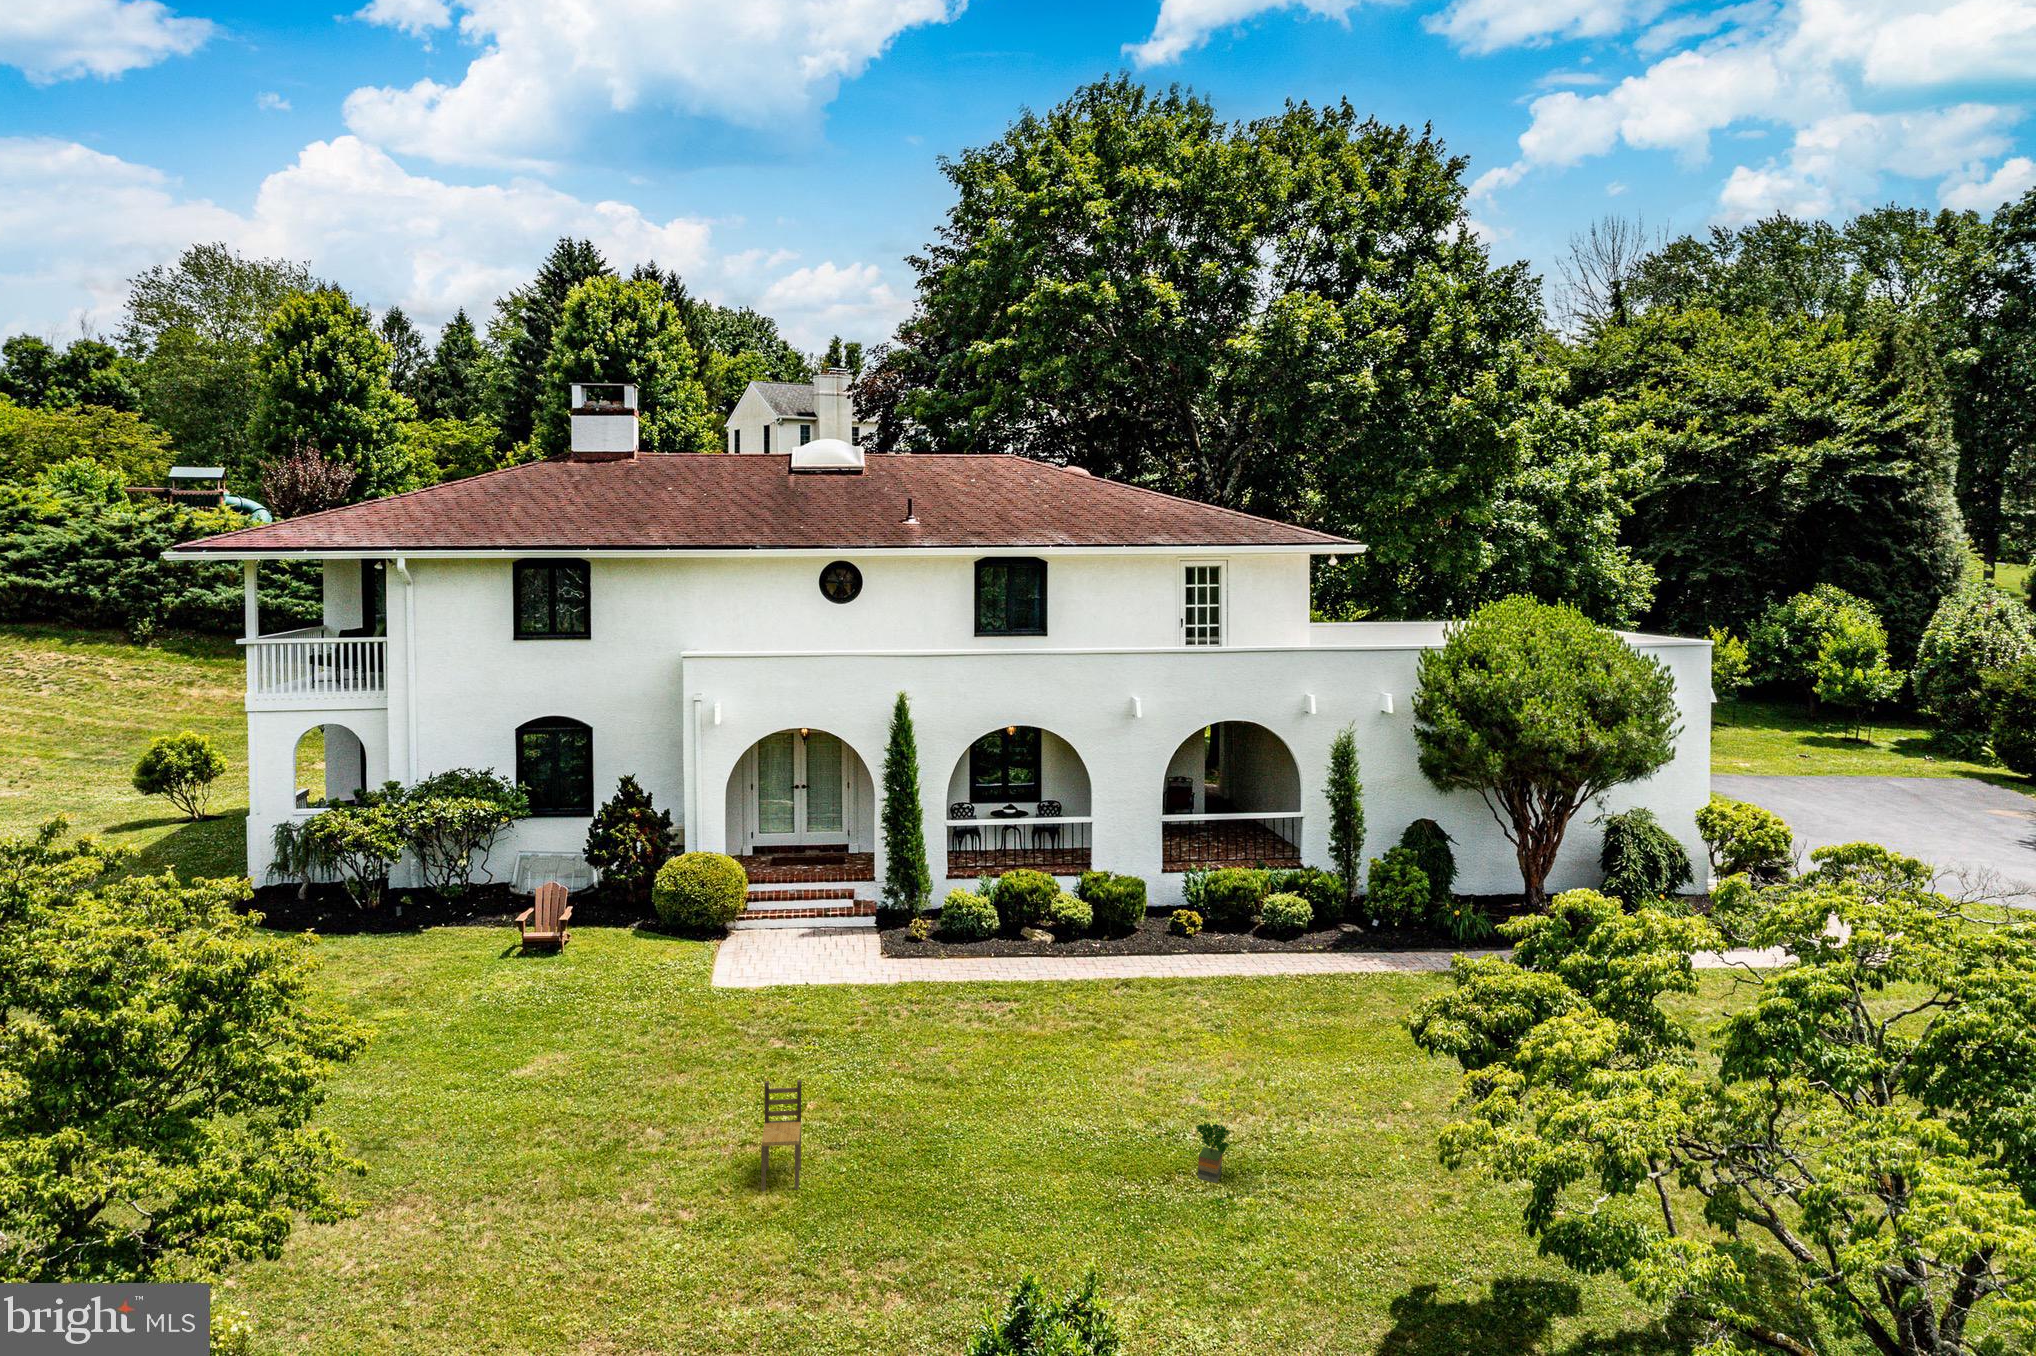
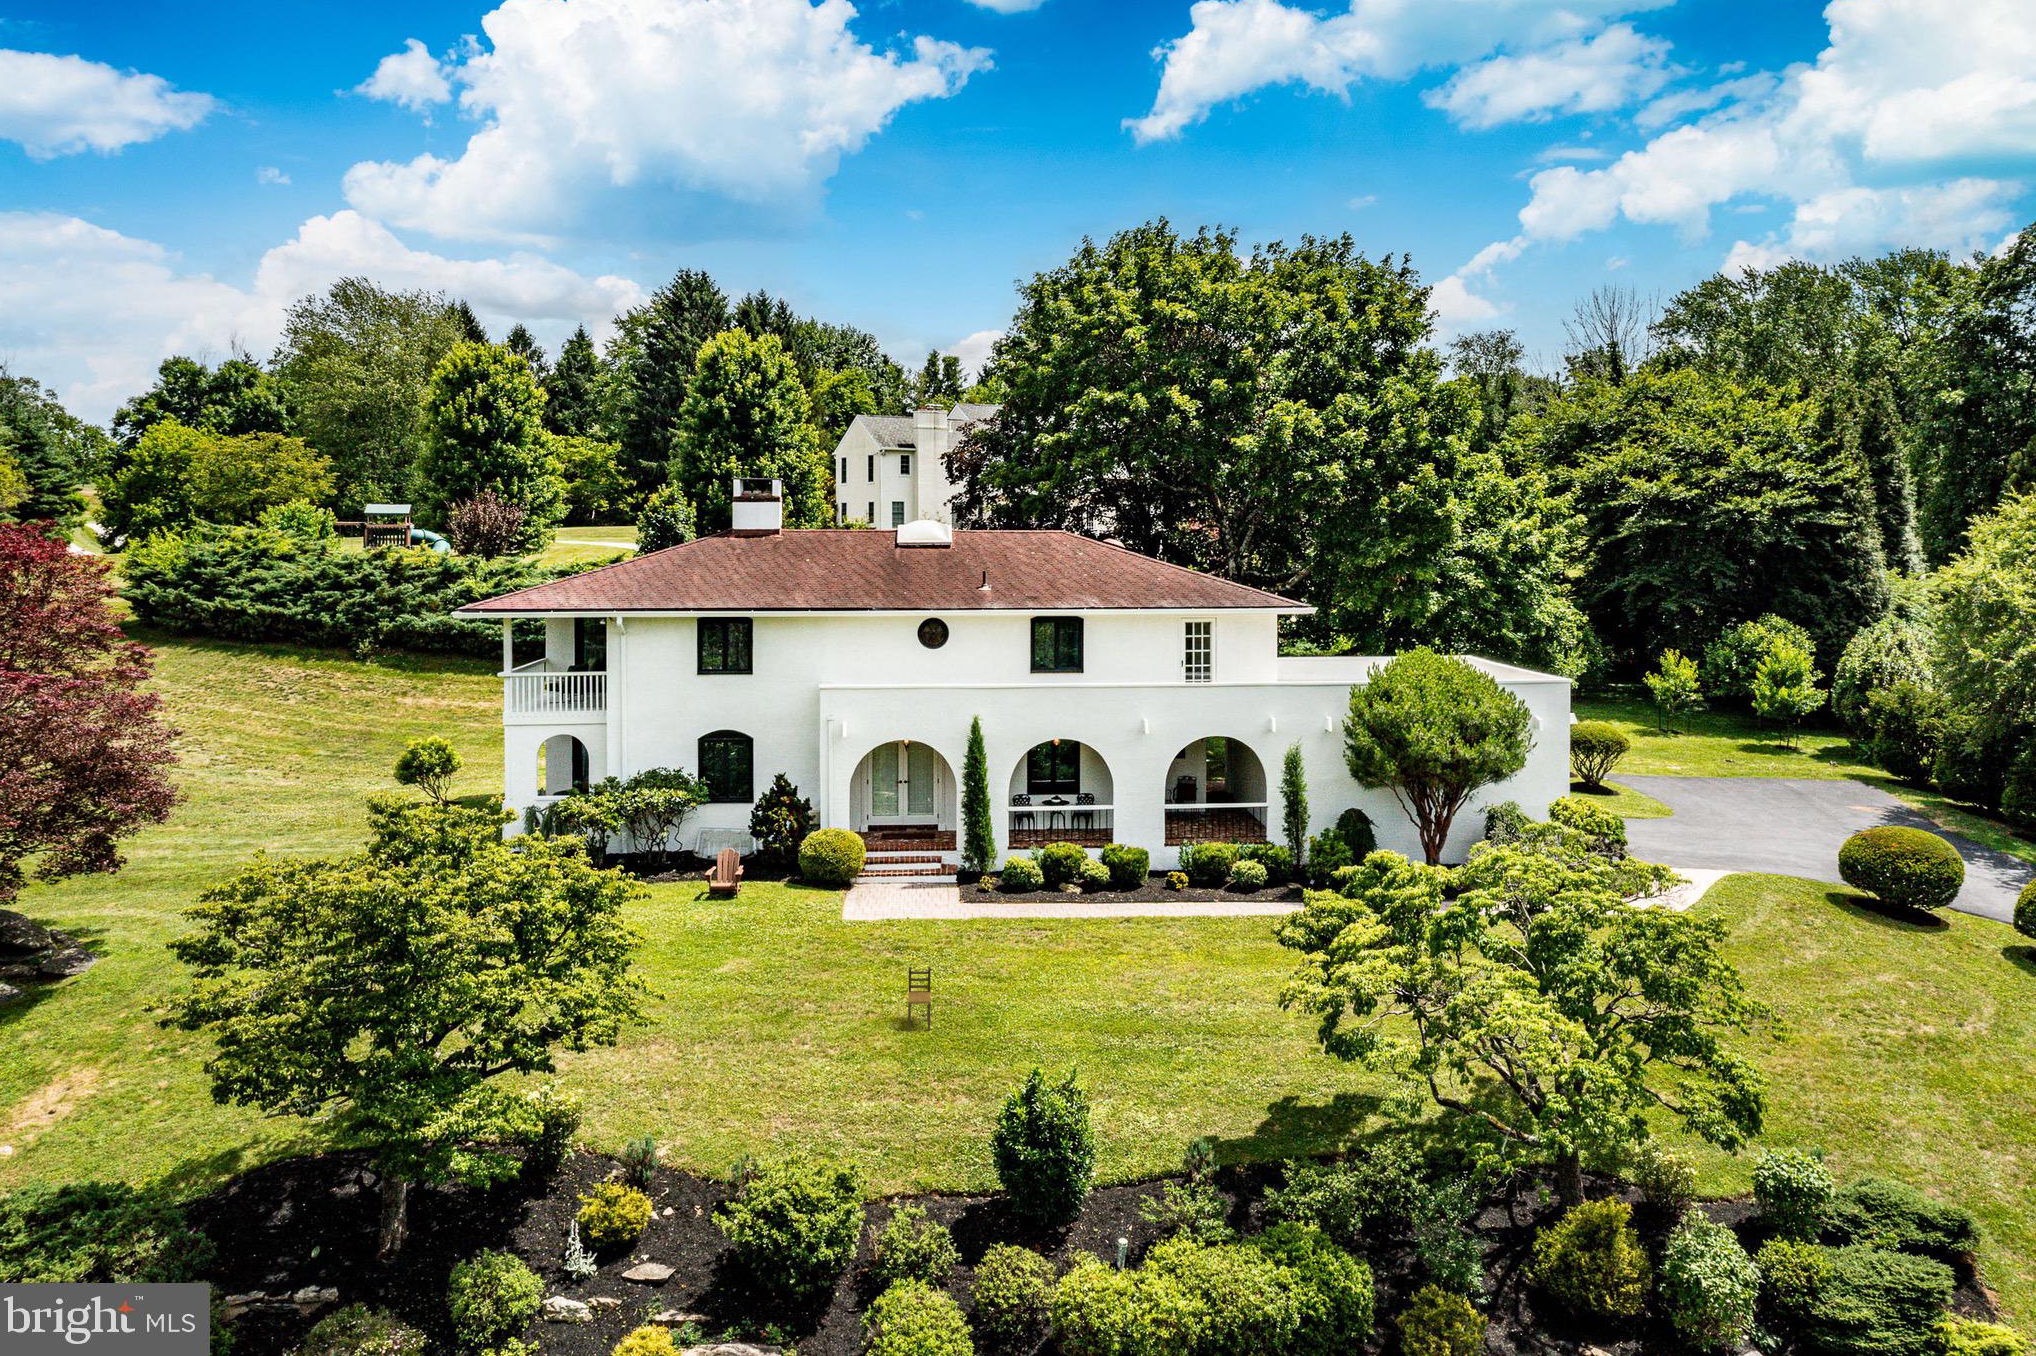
potted tree: present [1196,1123,1230,1183] -> none [1170,997,1191,1034]

